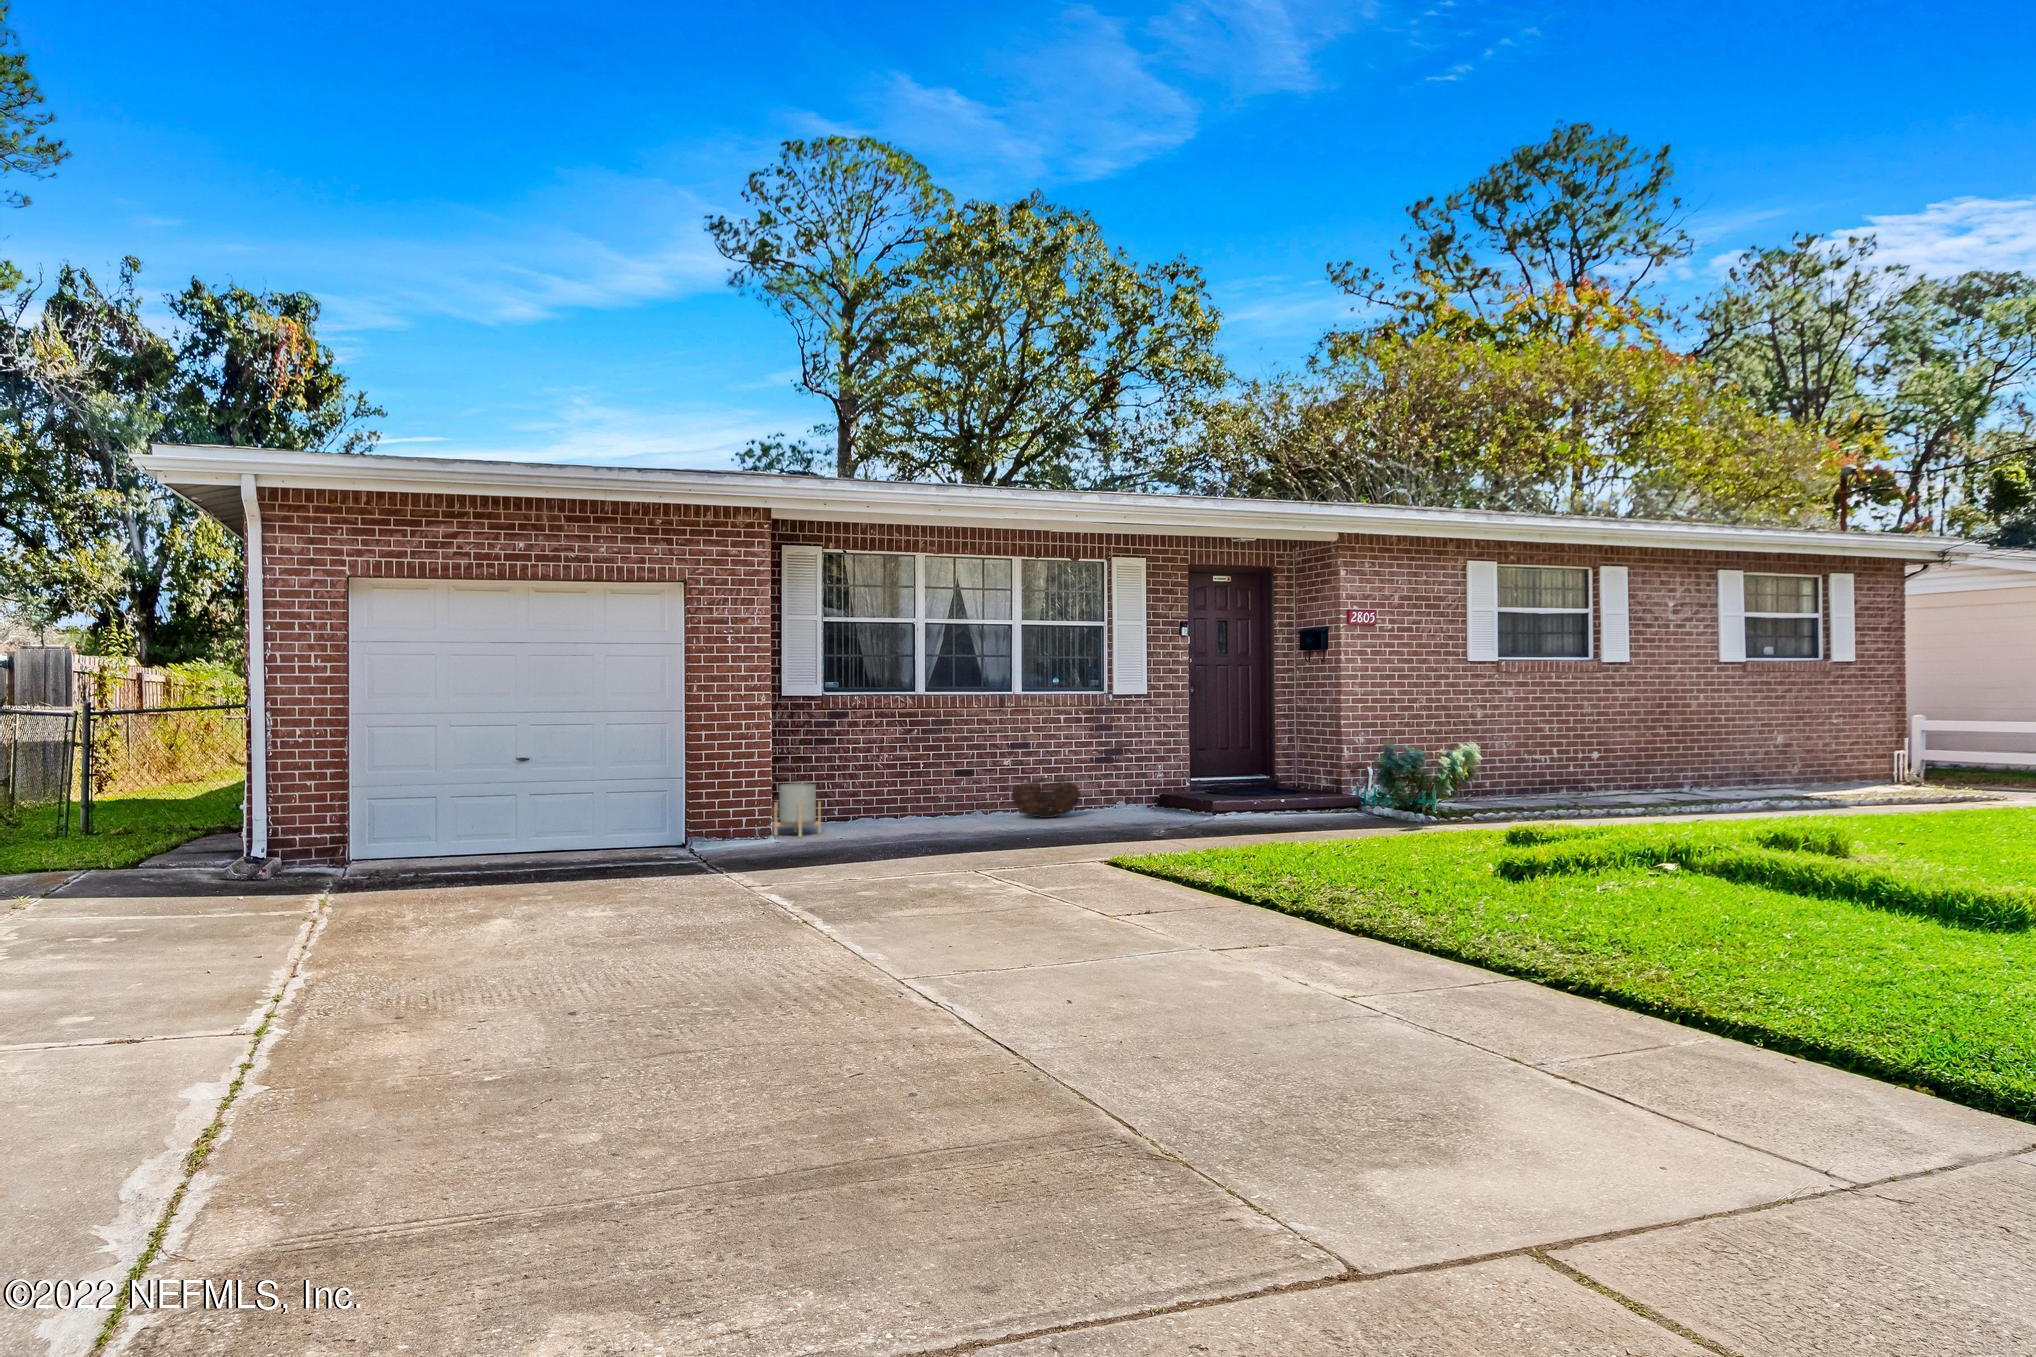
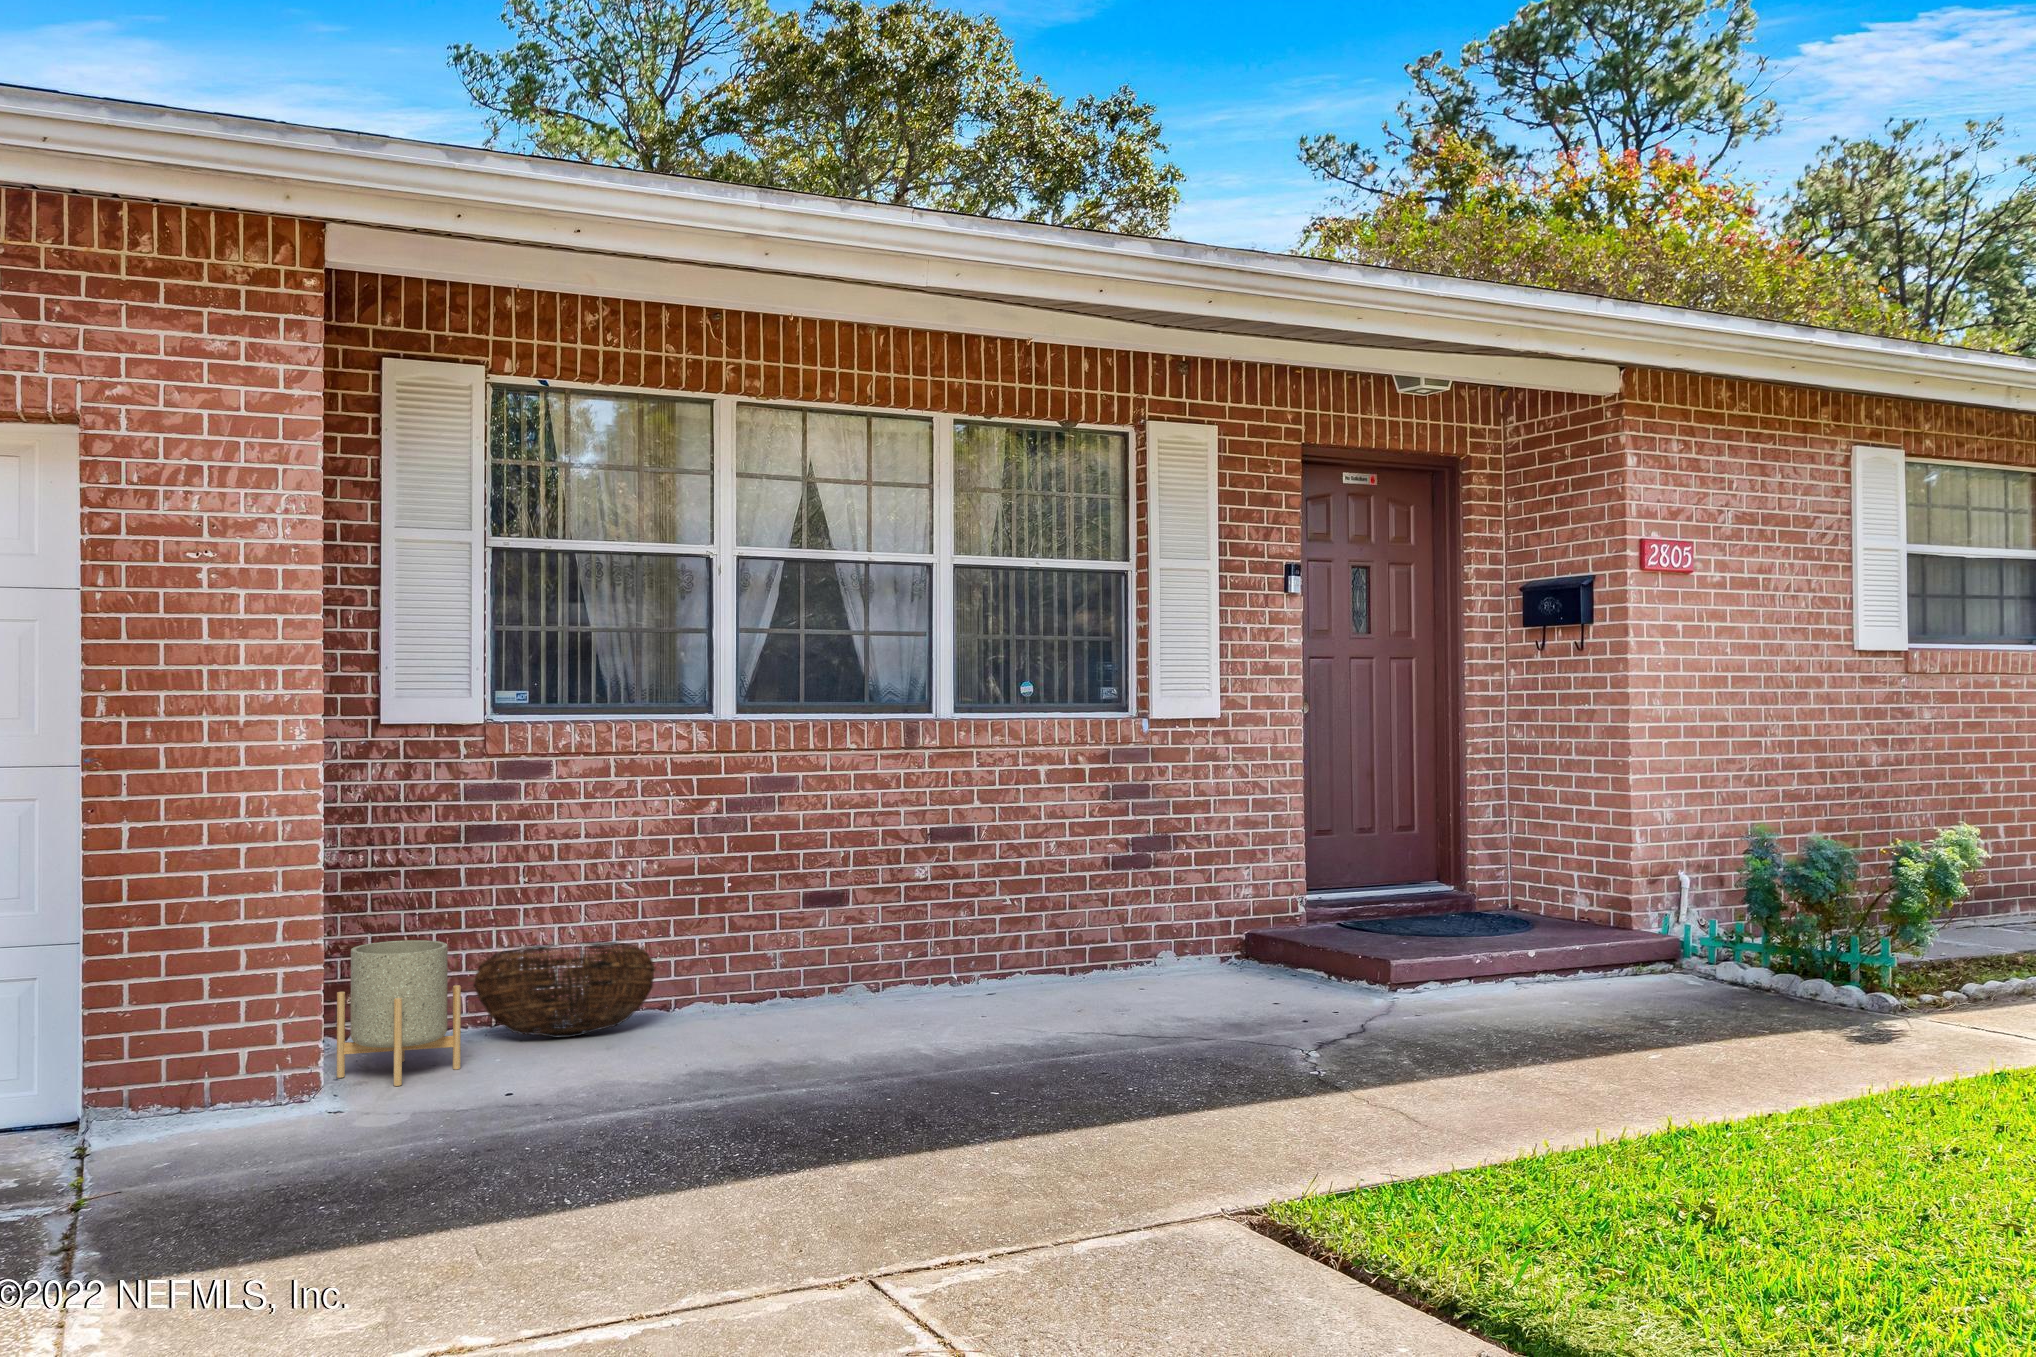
basket: present [1012,781,1079,818] -> present [474,942,656,1038]

